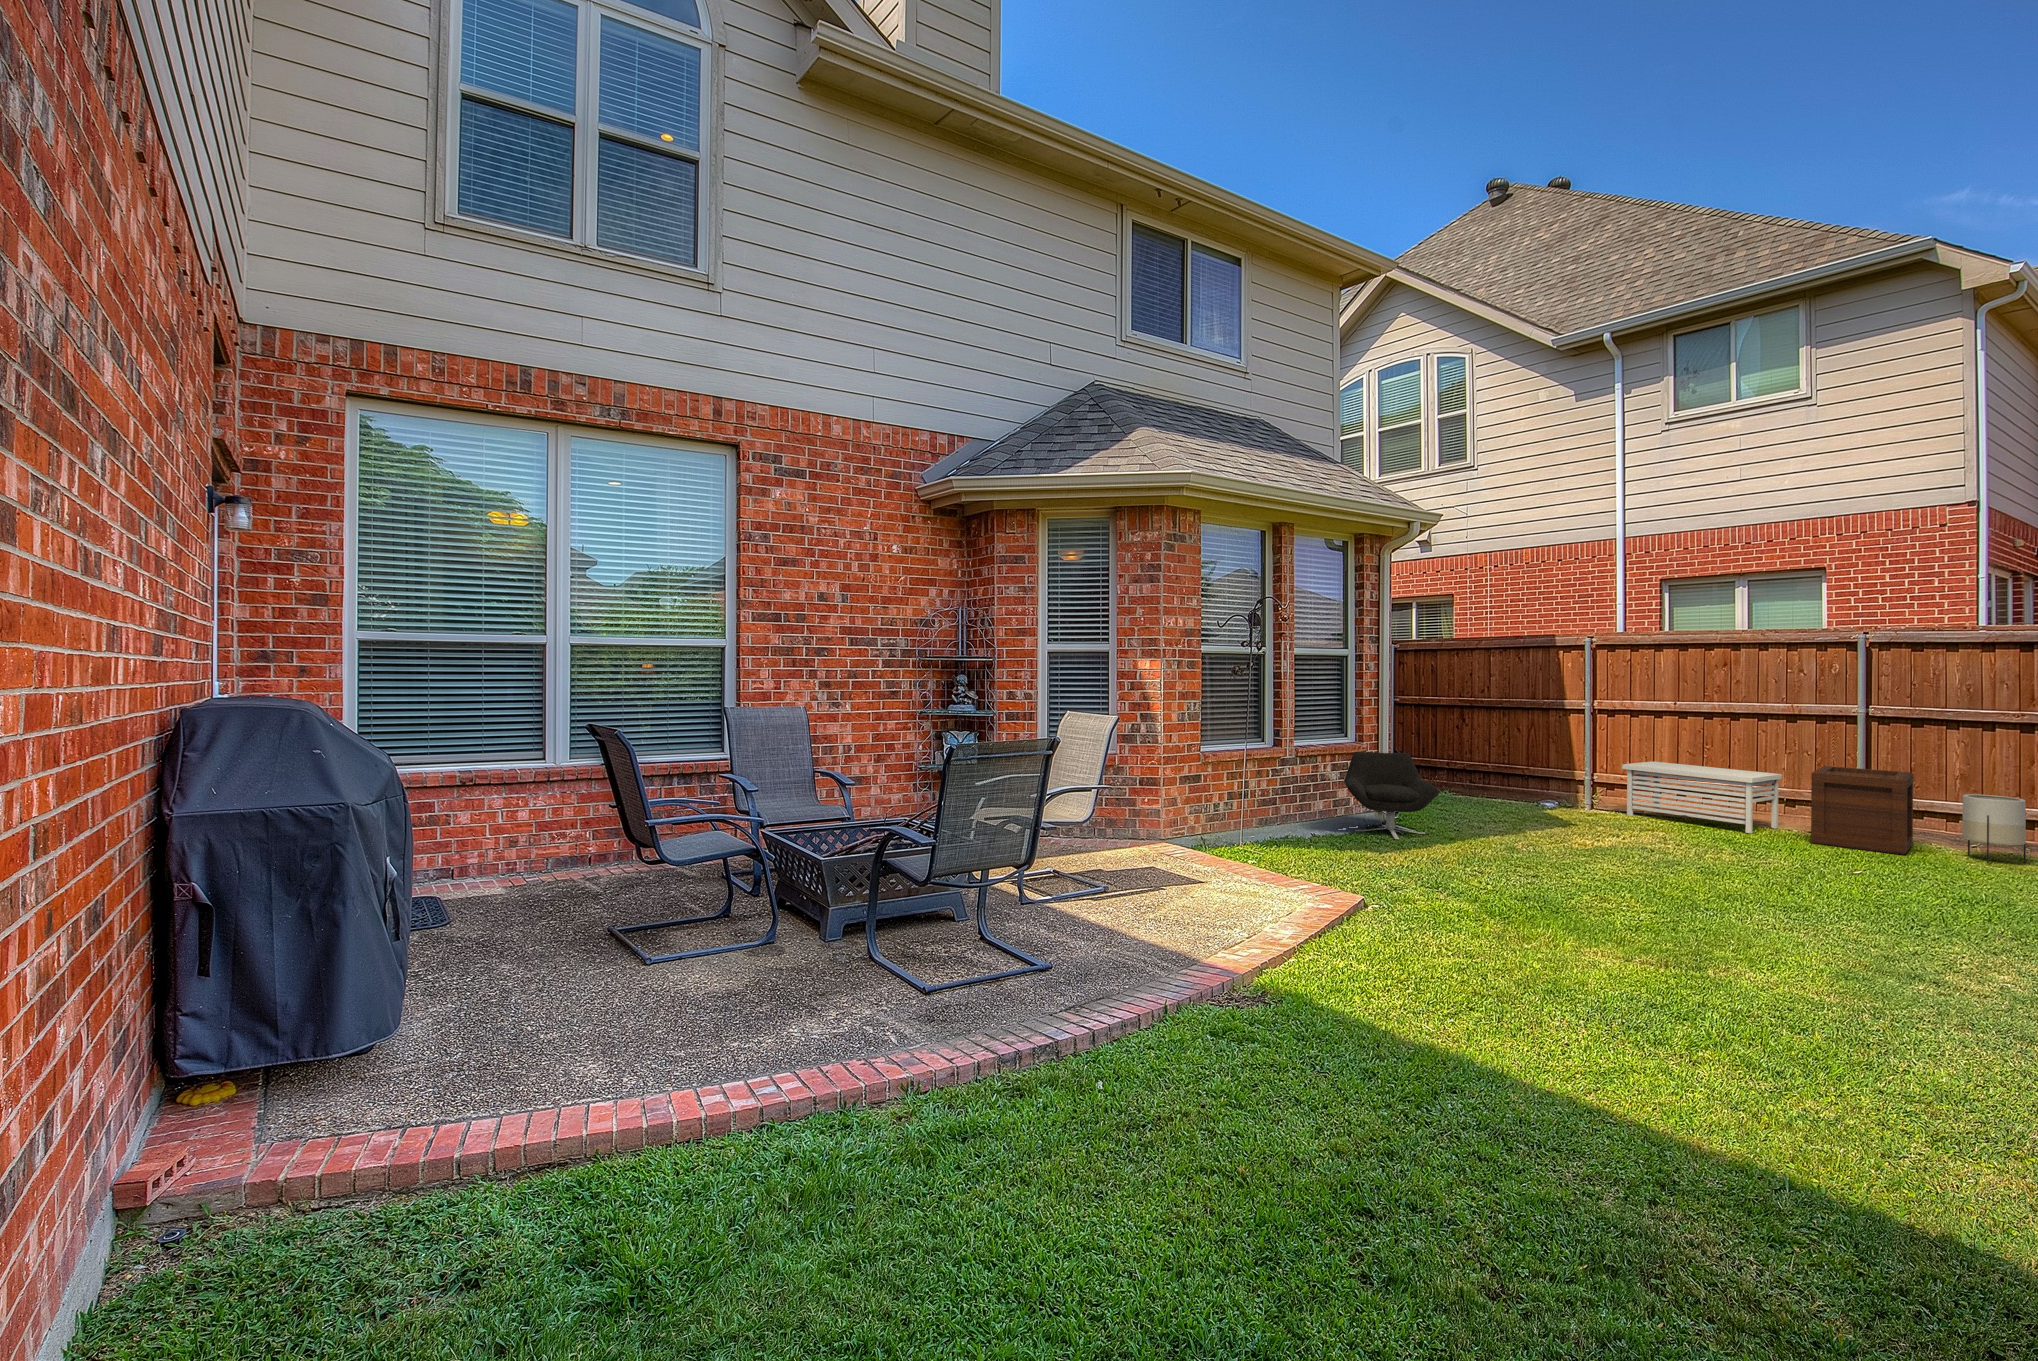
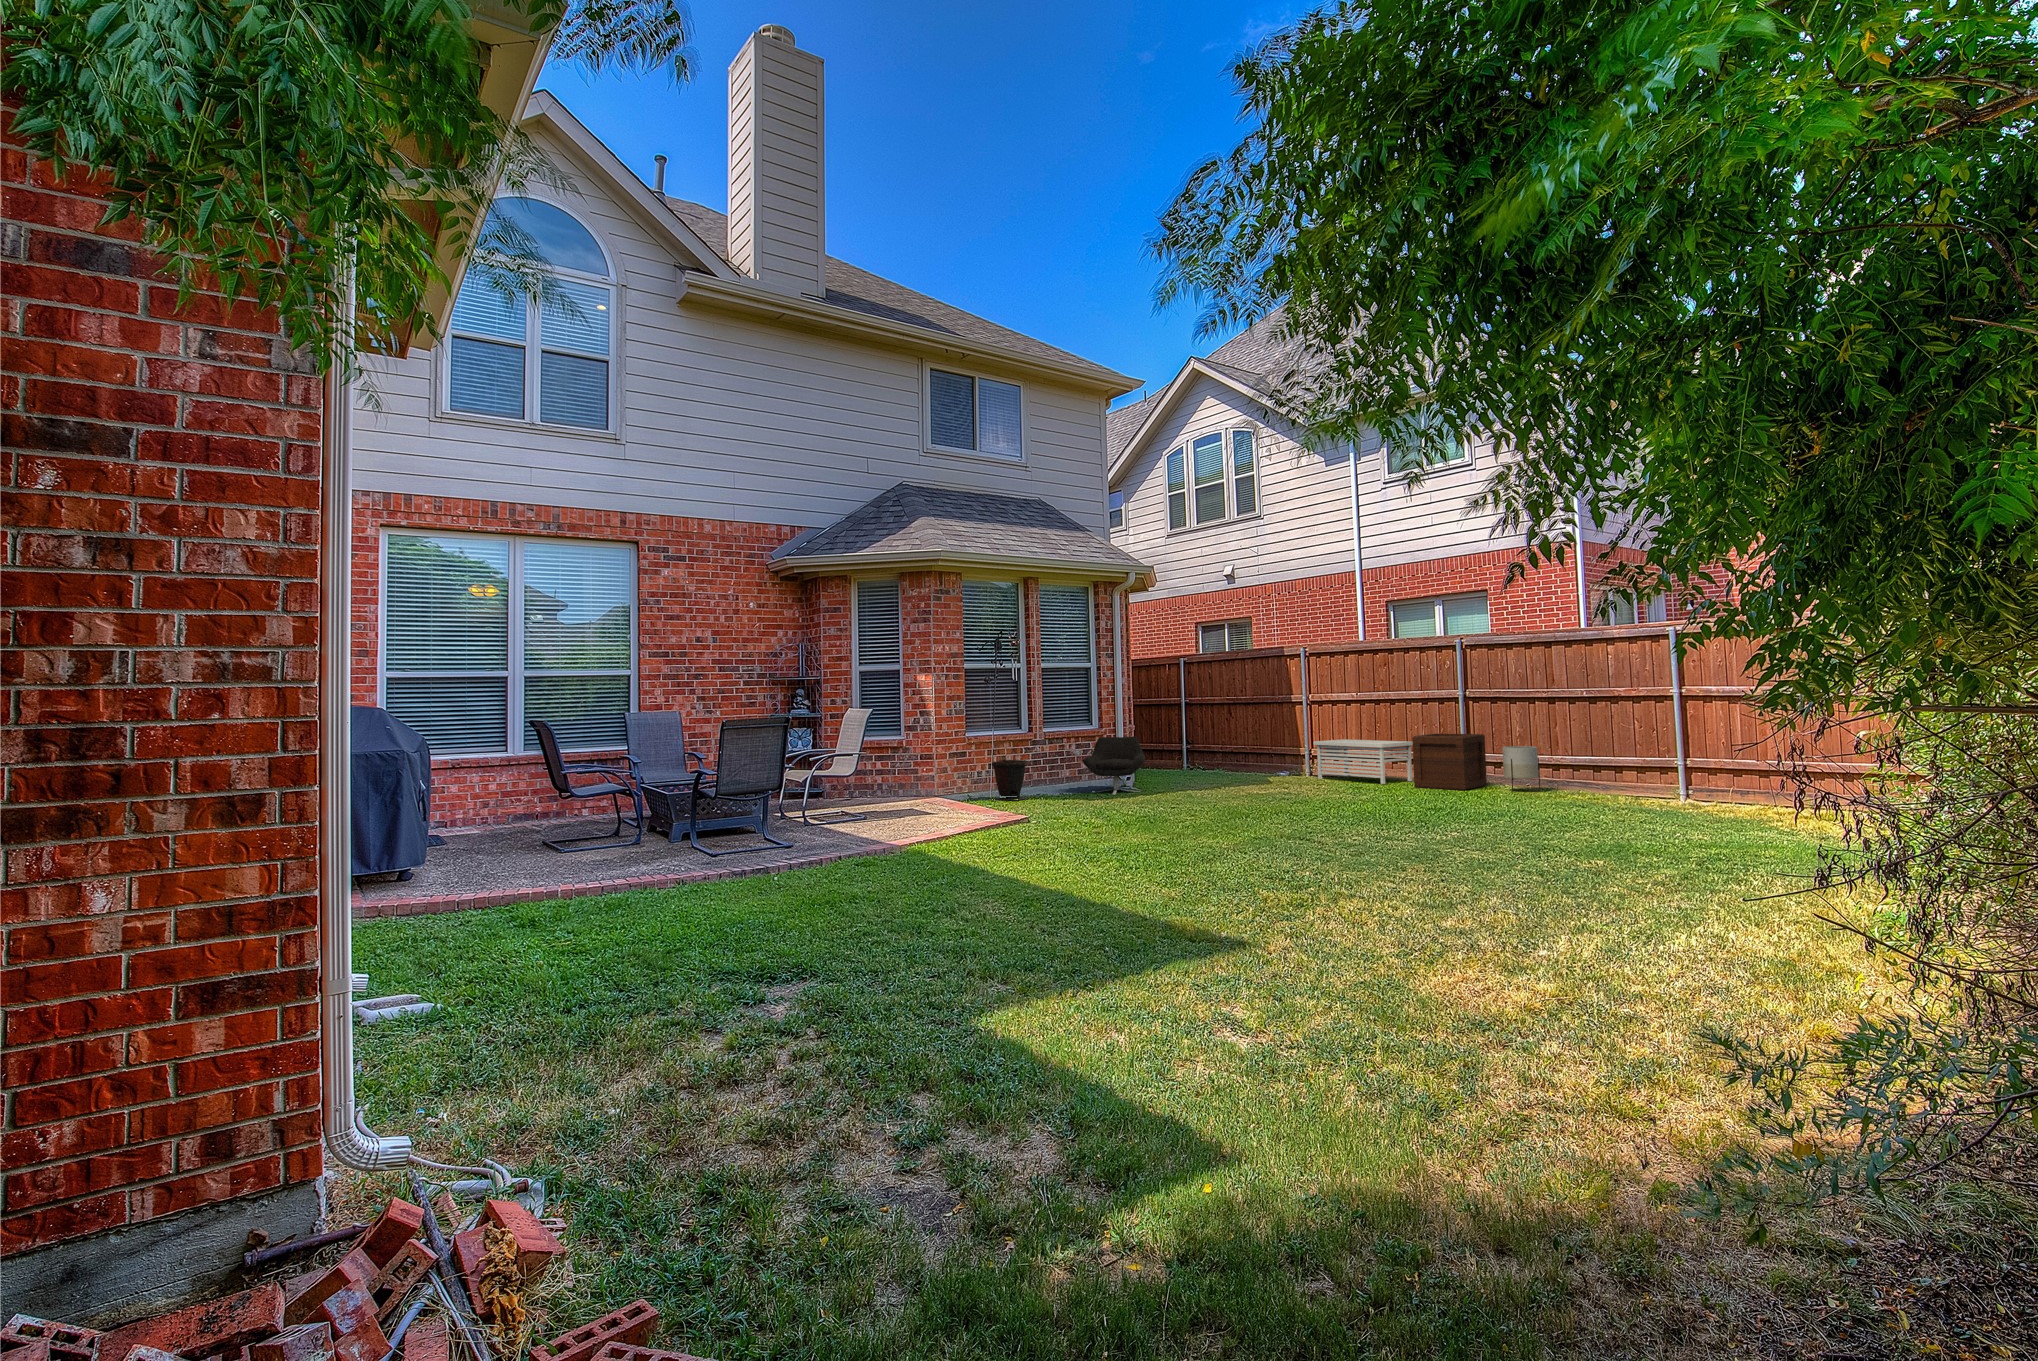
bucket: none [1233,785,1289,847] -> present [992,760,1028,800]

